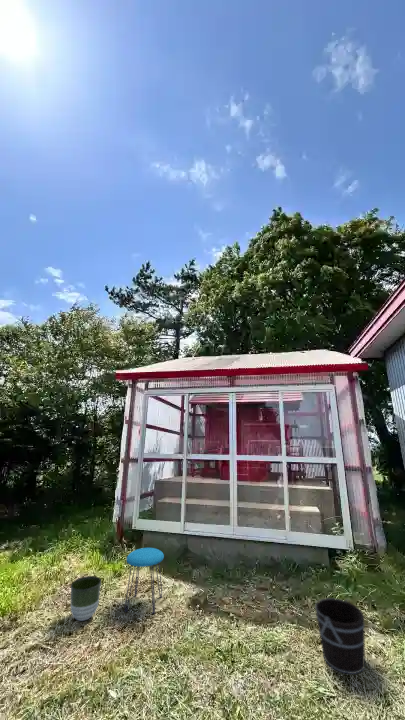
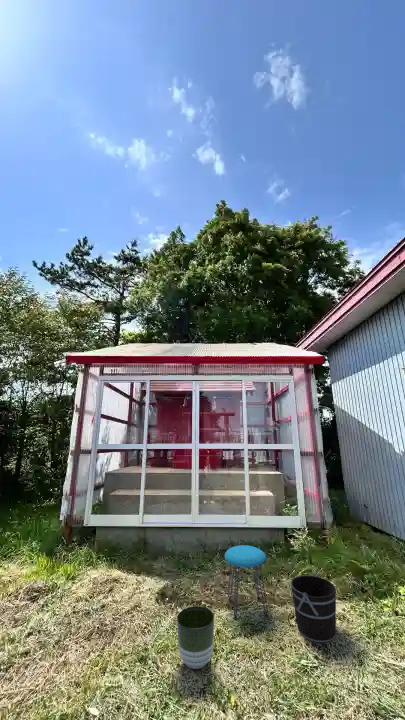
stool: present [125,548,164,613] -> present [225,545,268,619]
planter: present [71,576,101,621] -> present [177,606,214,669]

